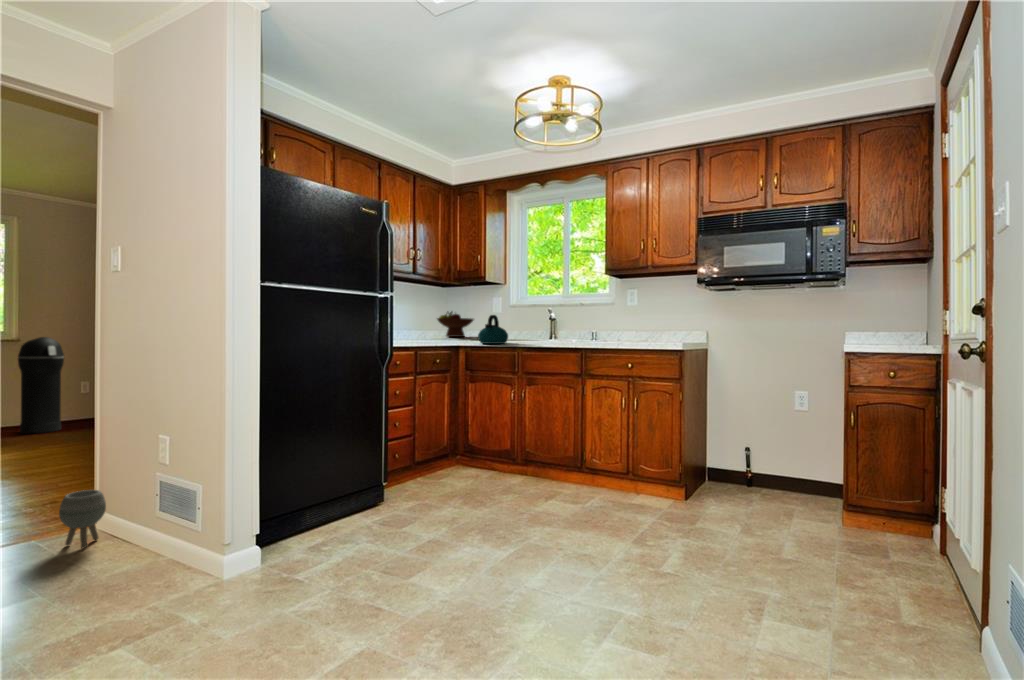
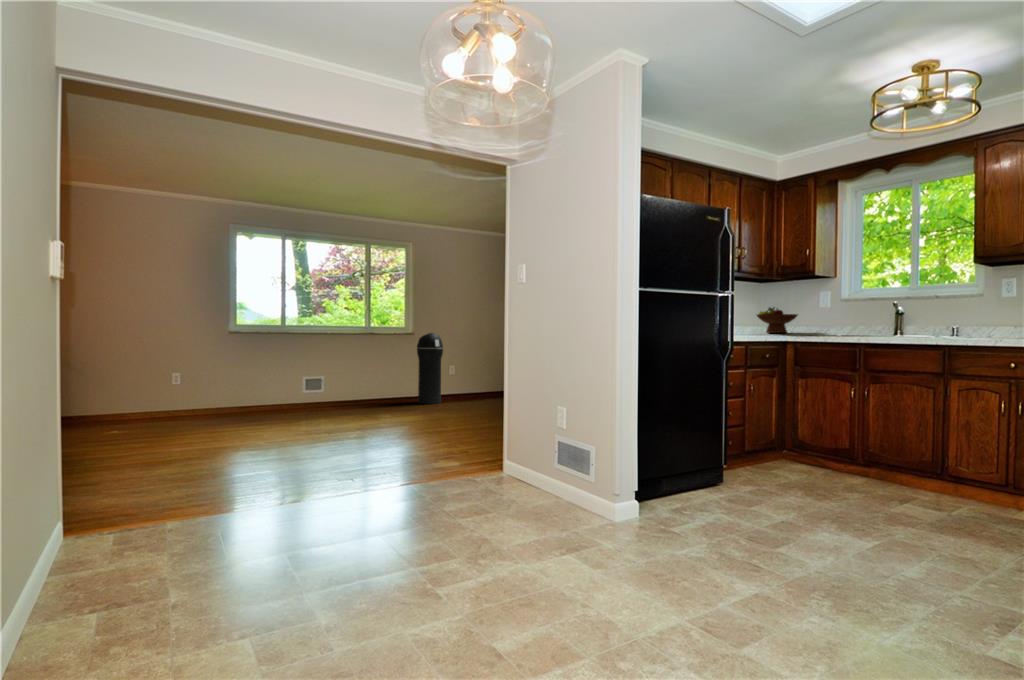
kettle: present [478,315,508,344] -> none [810,310,845,340]
planter: present [59,490,106,548] -> none [491,444,518,484]

